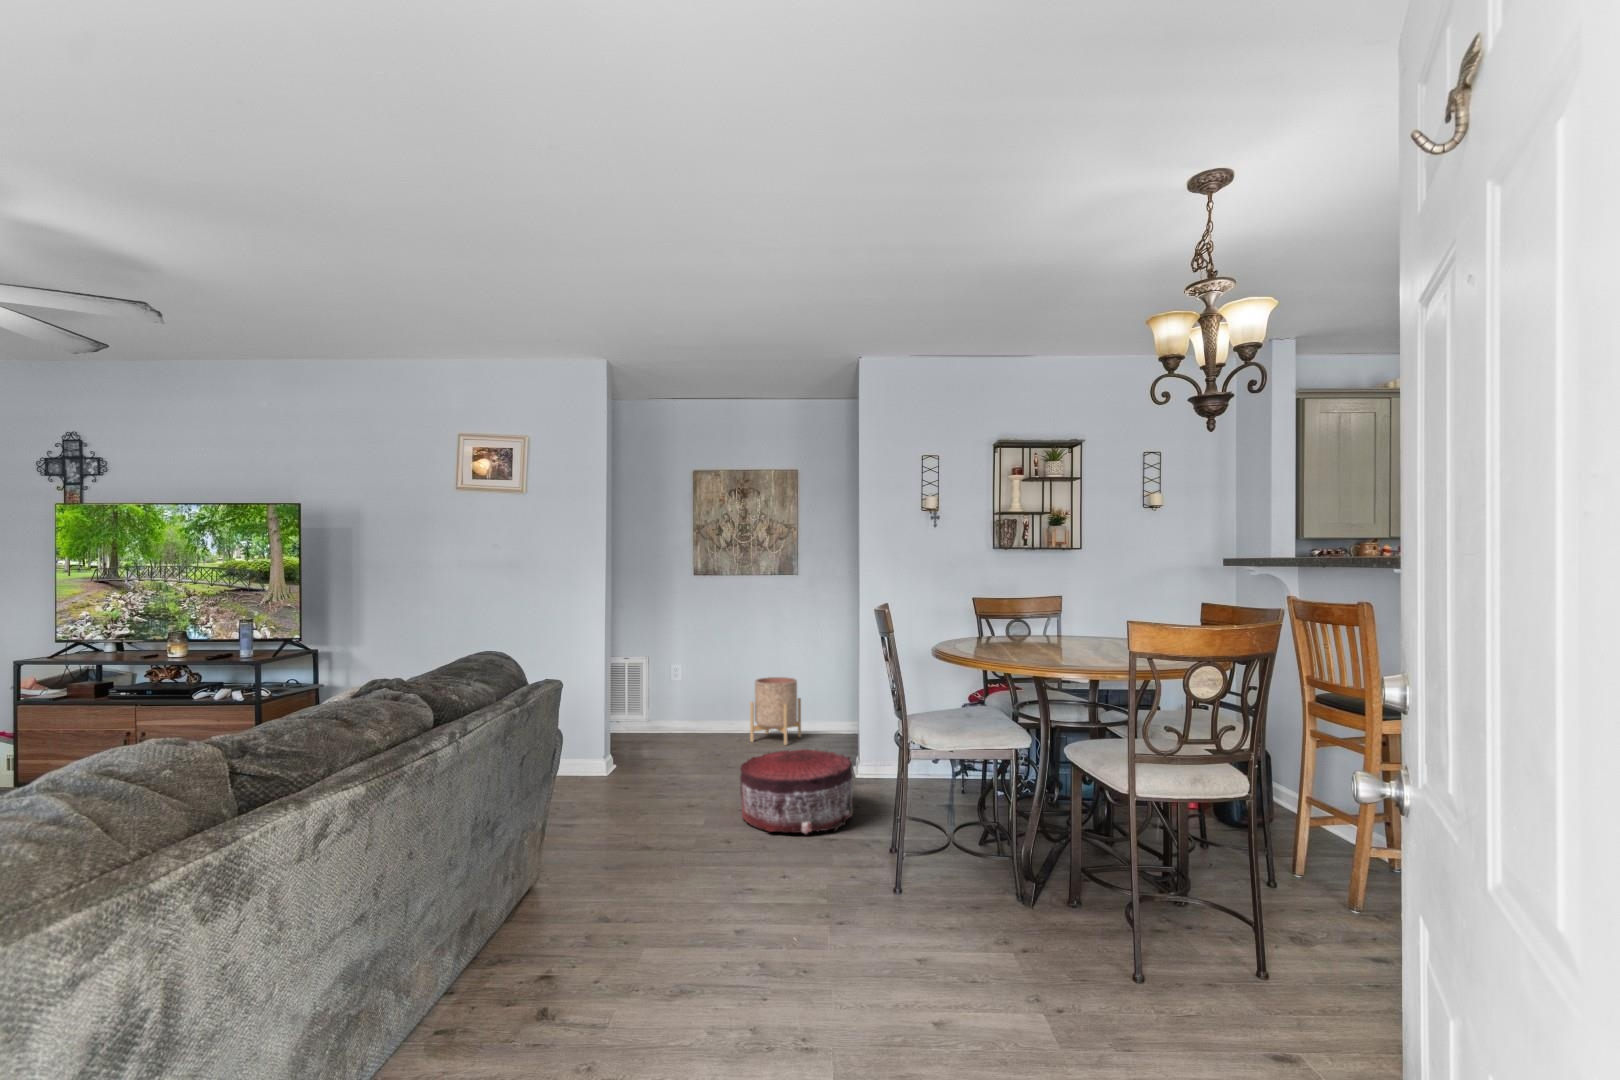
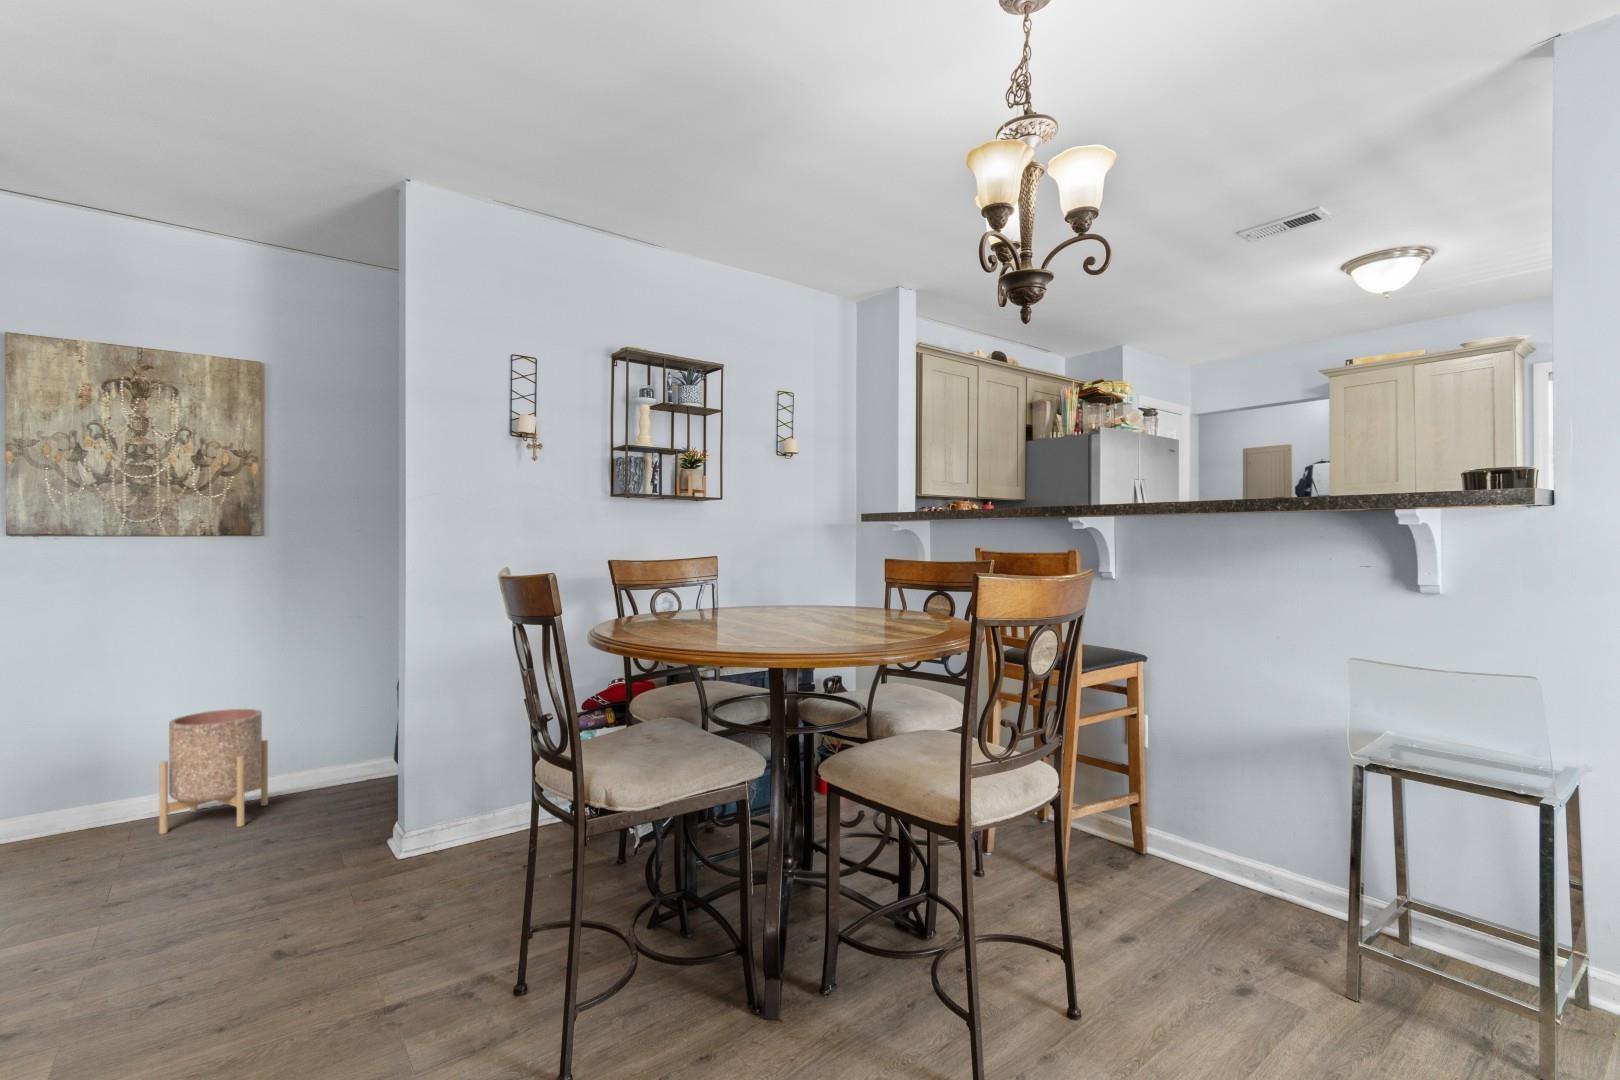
pouf: present [740,749,853,833] -> none [176,835,439,1045]

